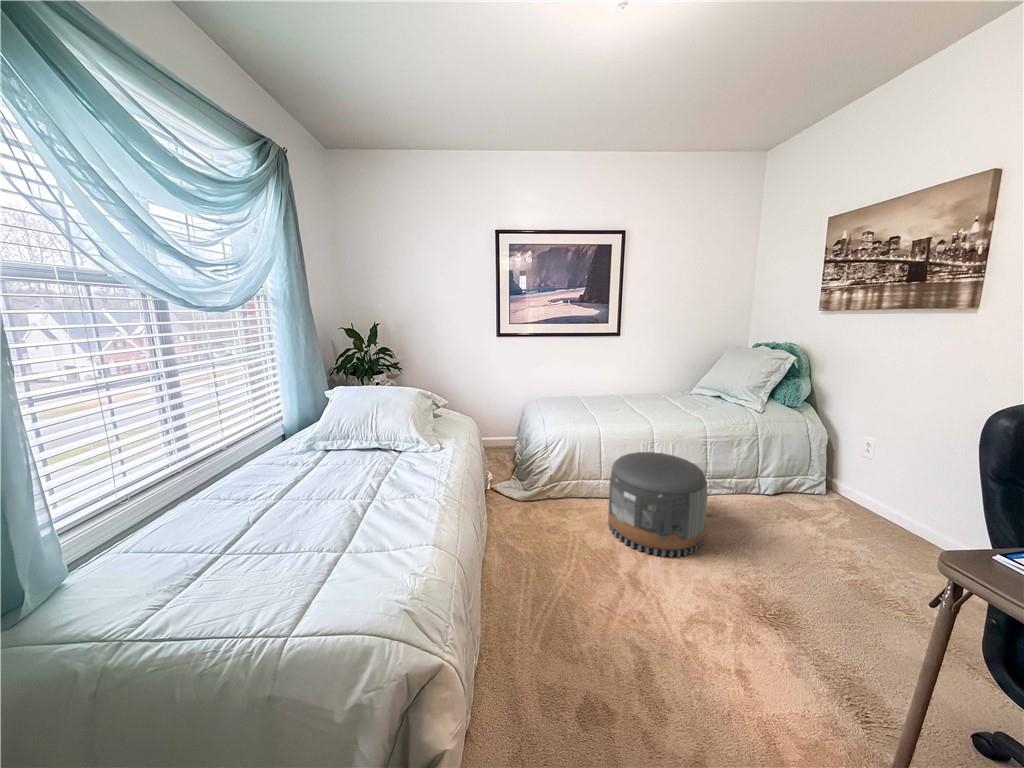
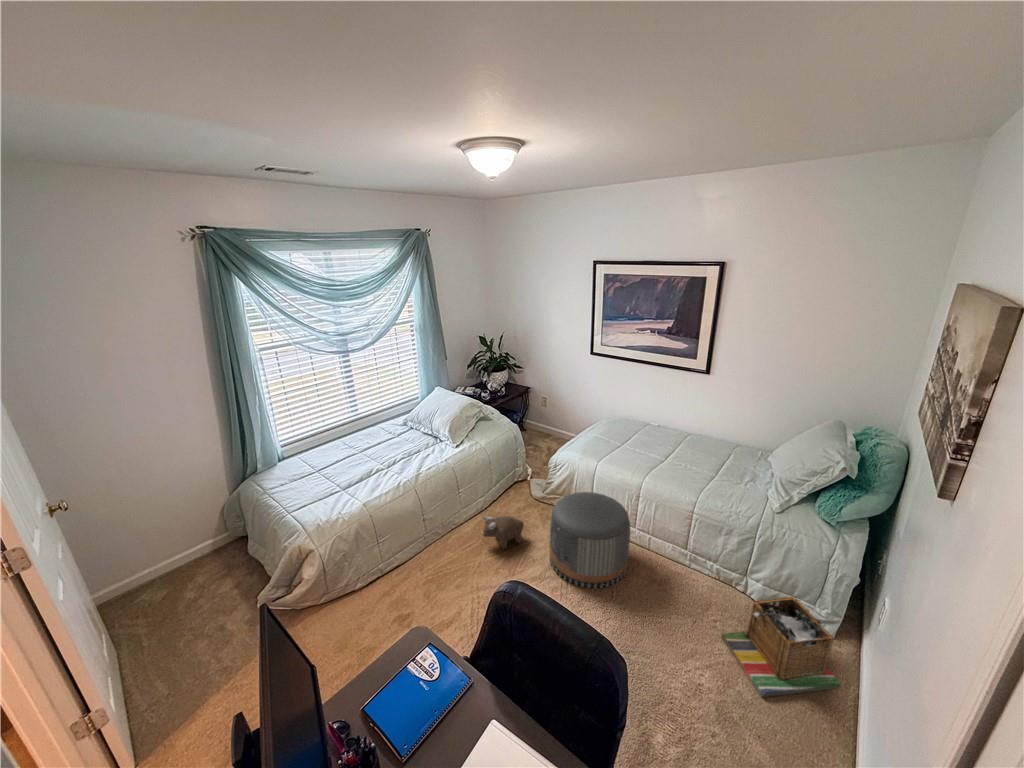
laundry basket: none [805,469,885,551] -> present [722,597,841,697]
plush toy: none [544,519,585,565] -> present [481,516,524,549]

